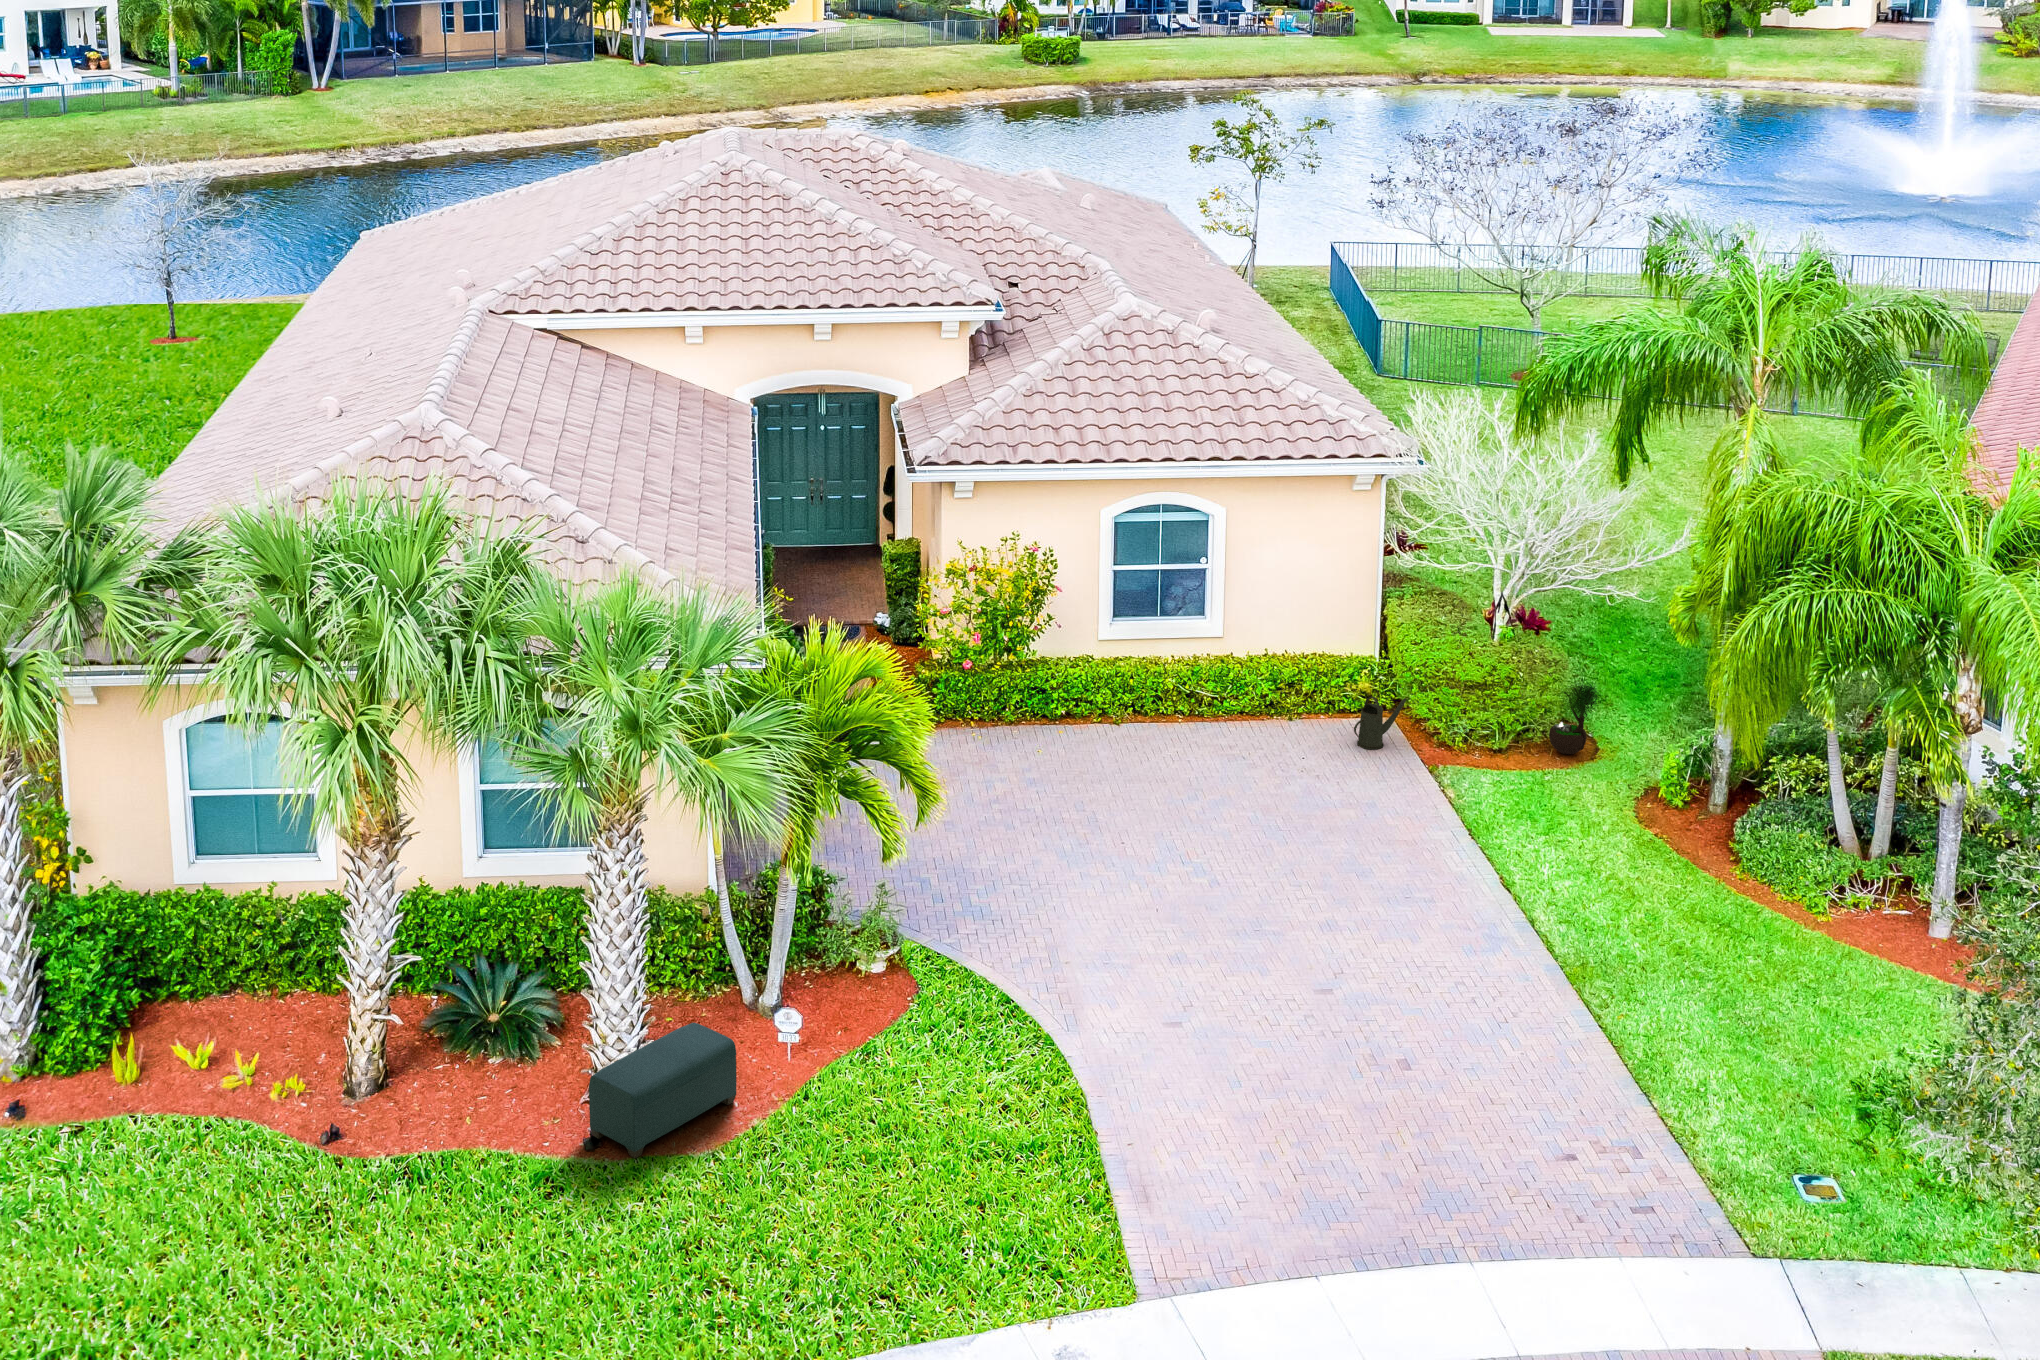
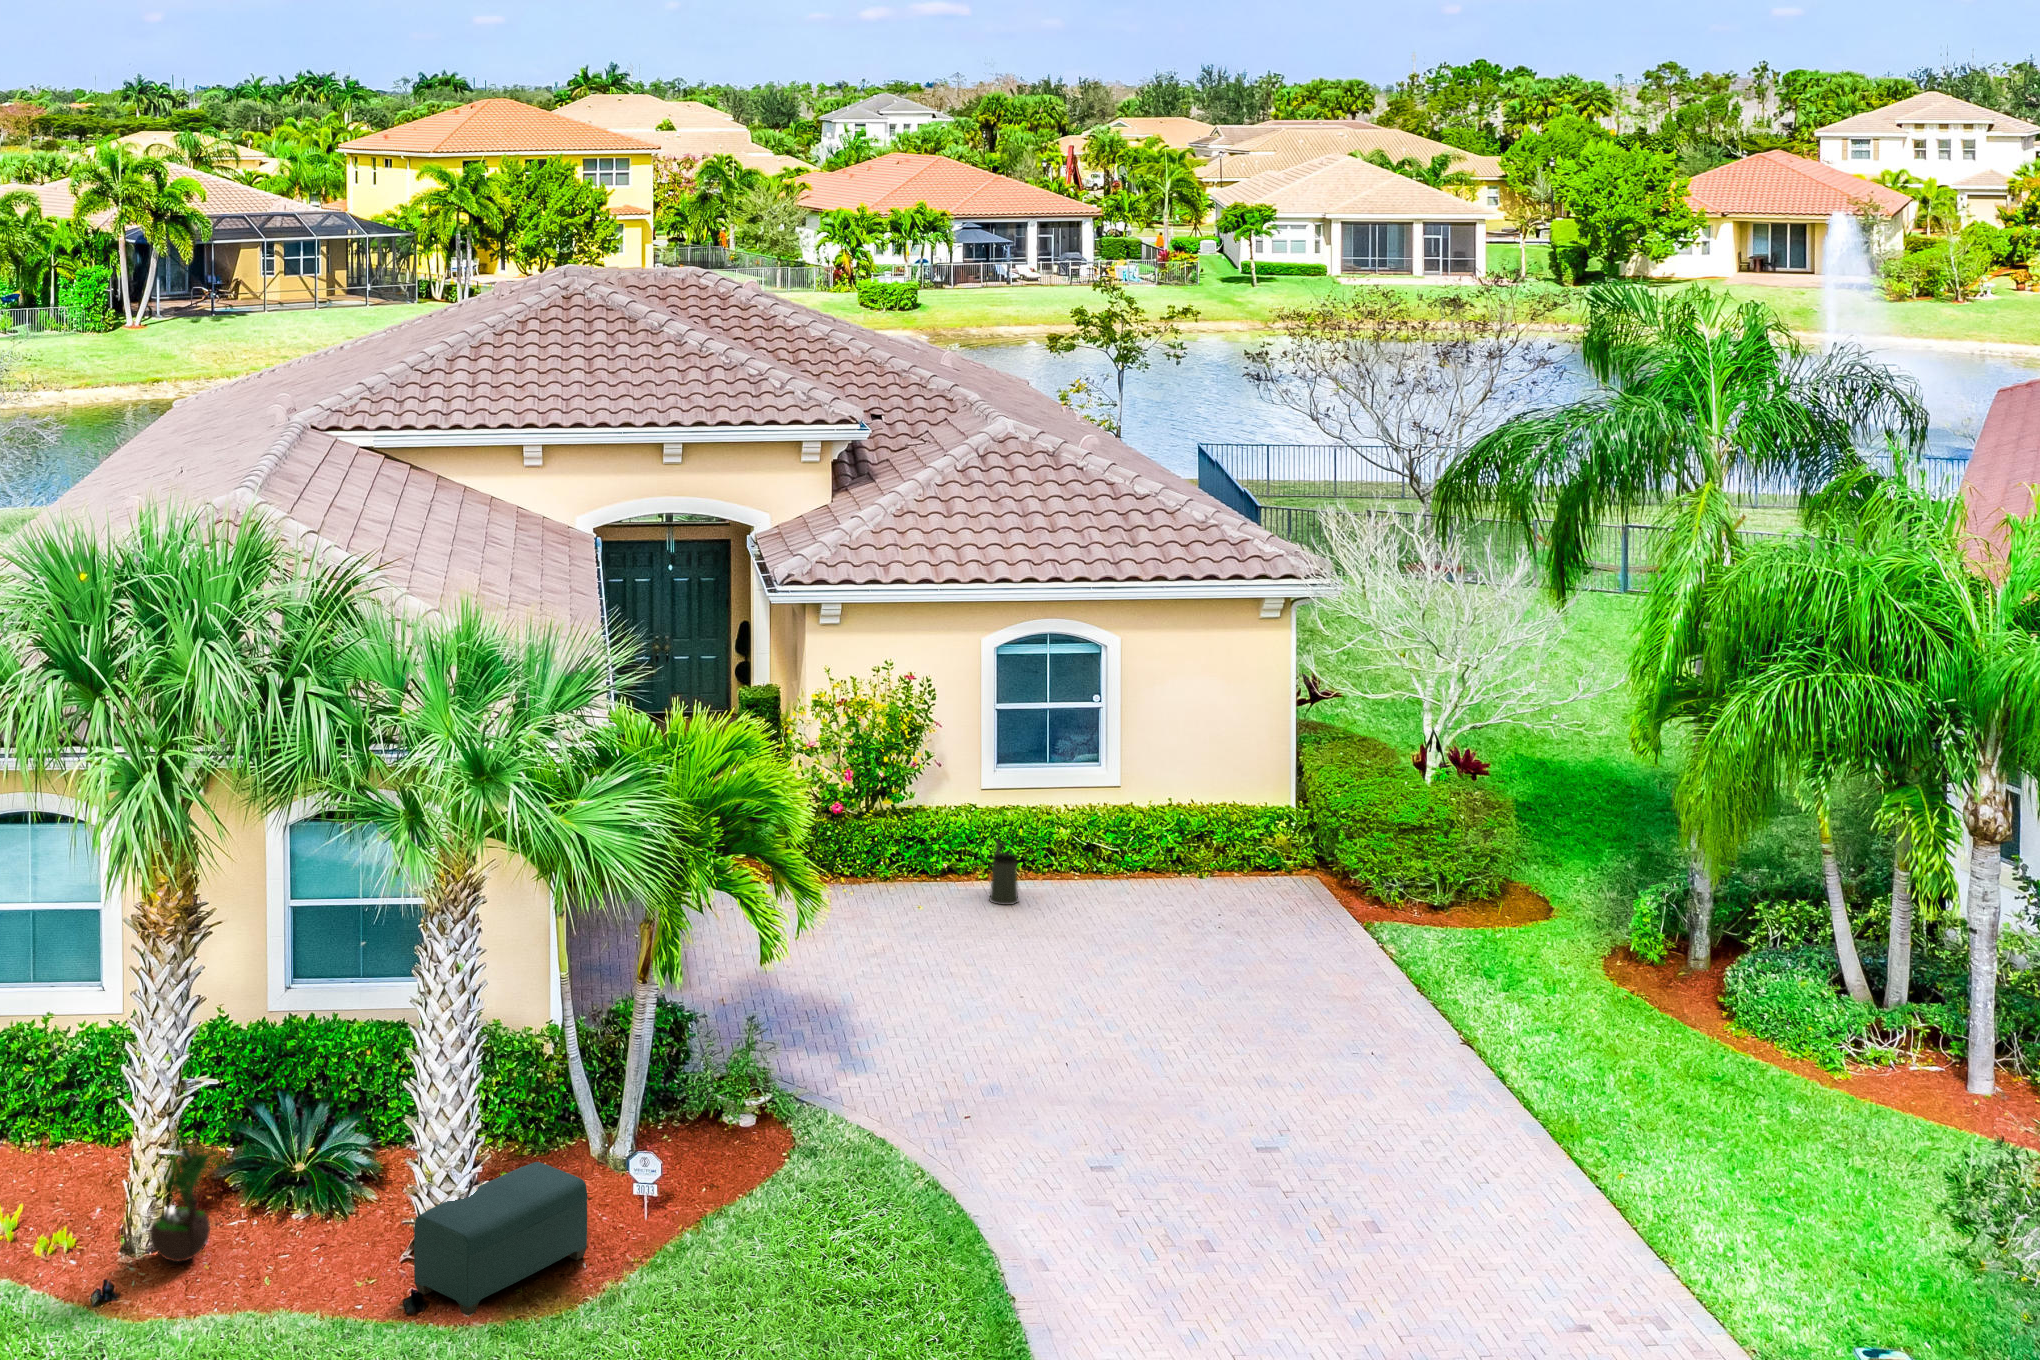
potted tree: present [1549,680,1600,754] -> present [150,1137,228,1262]
watering can: present [1354,697,1406,750] -> present [989,840,1019,905]

